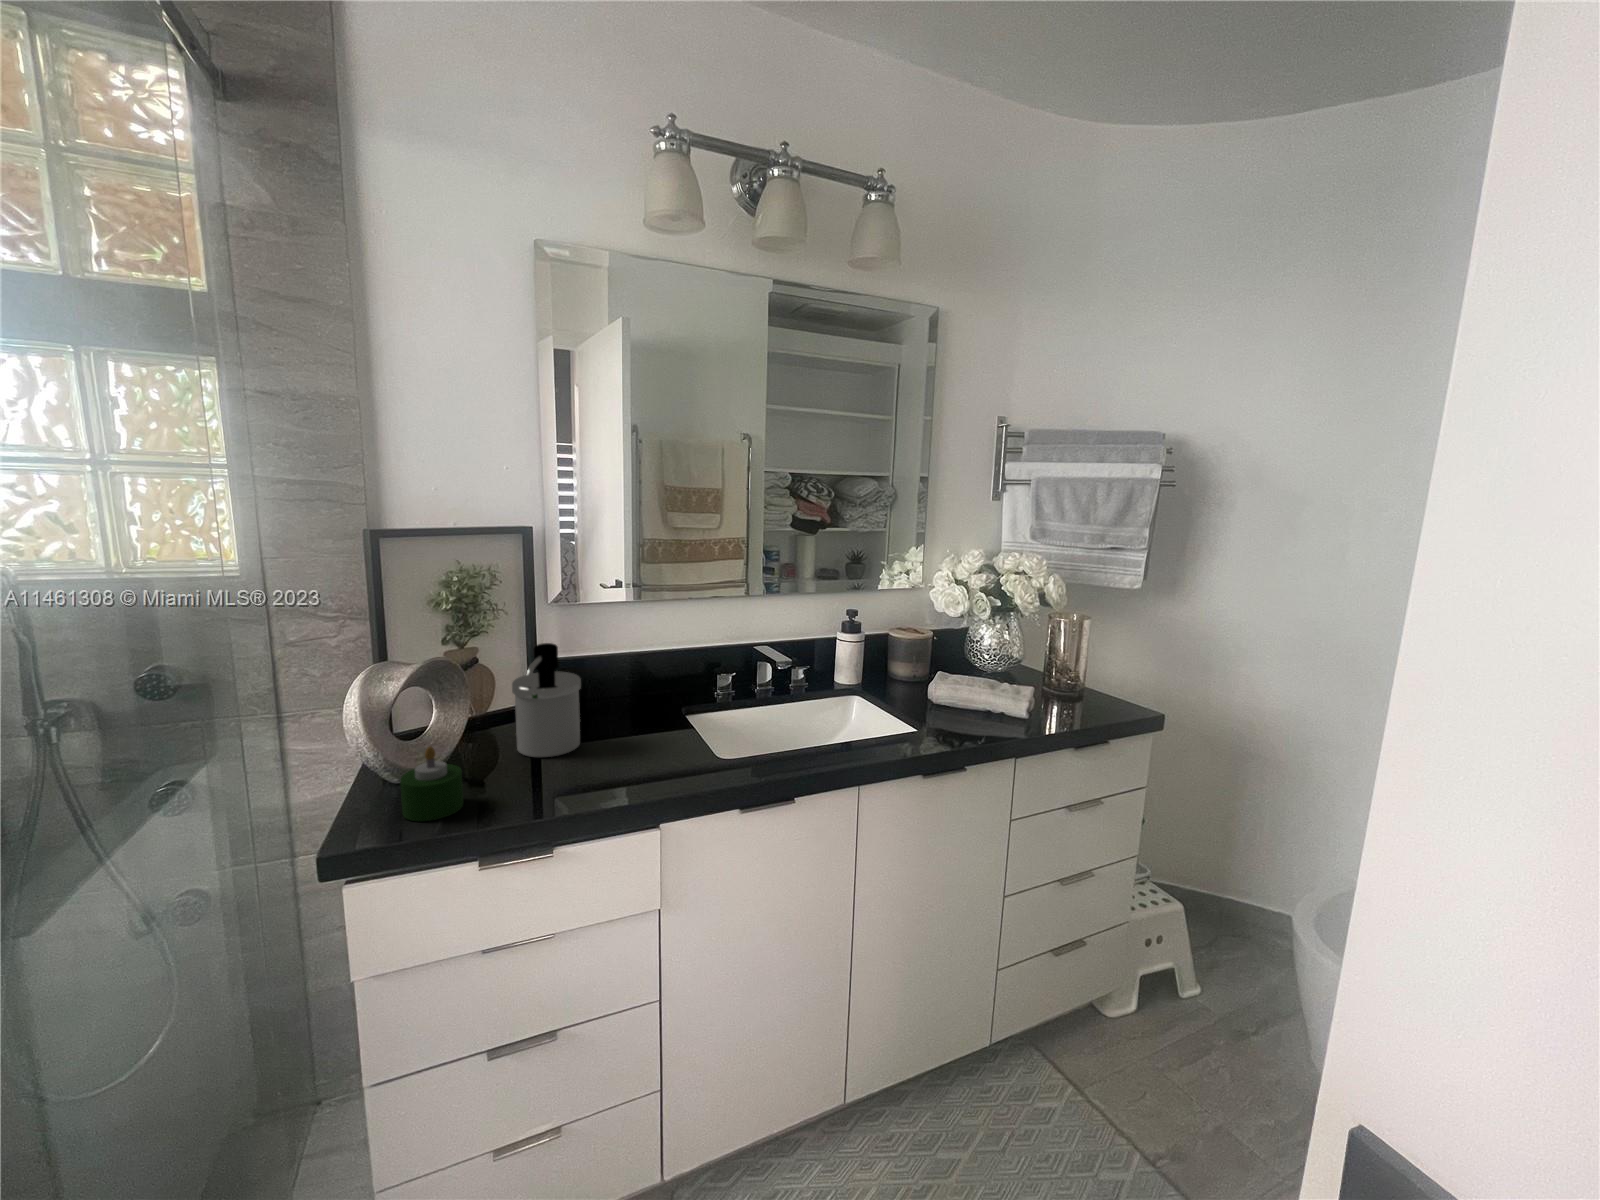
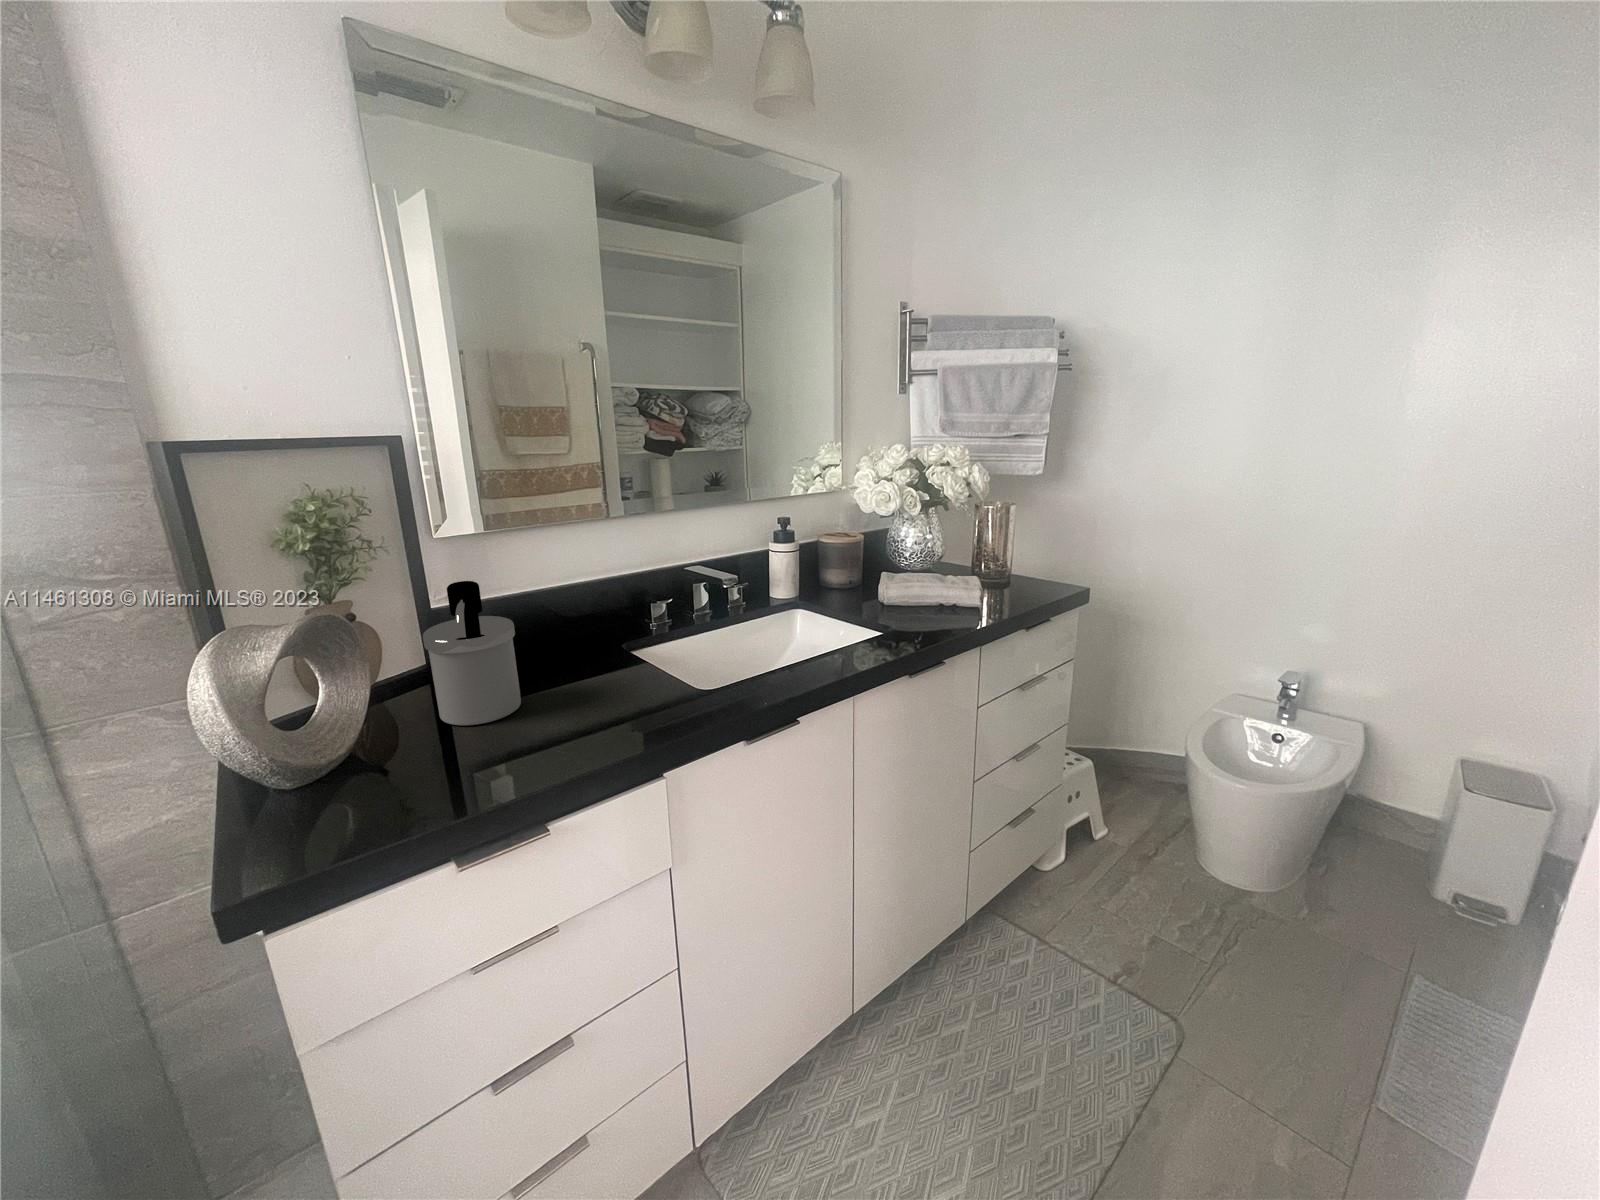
candle: present [400,747,463,821] -> none [313,732,408,834]

